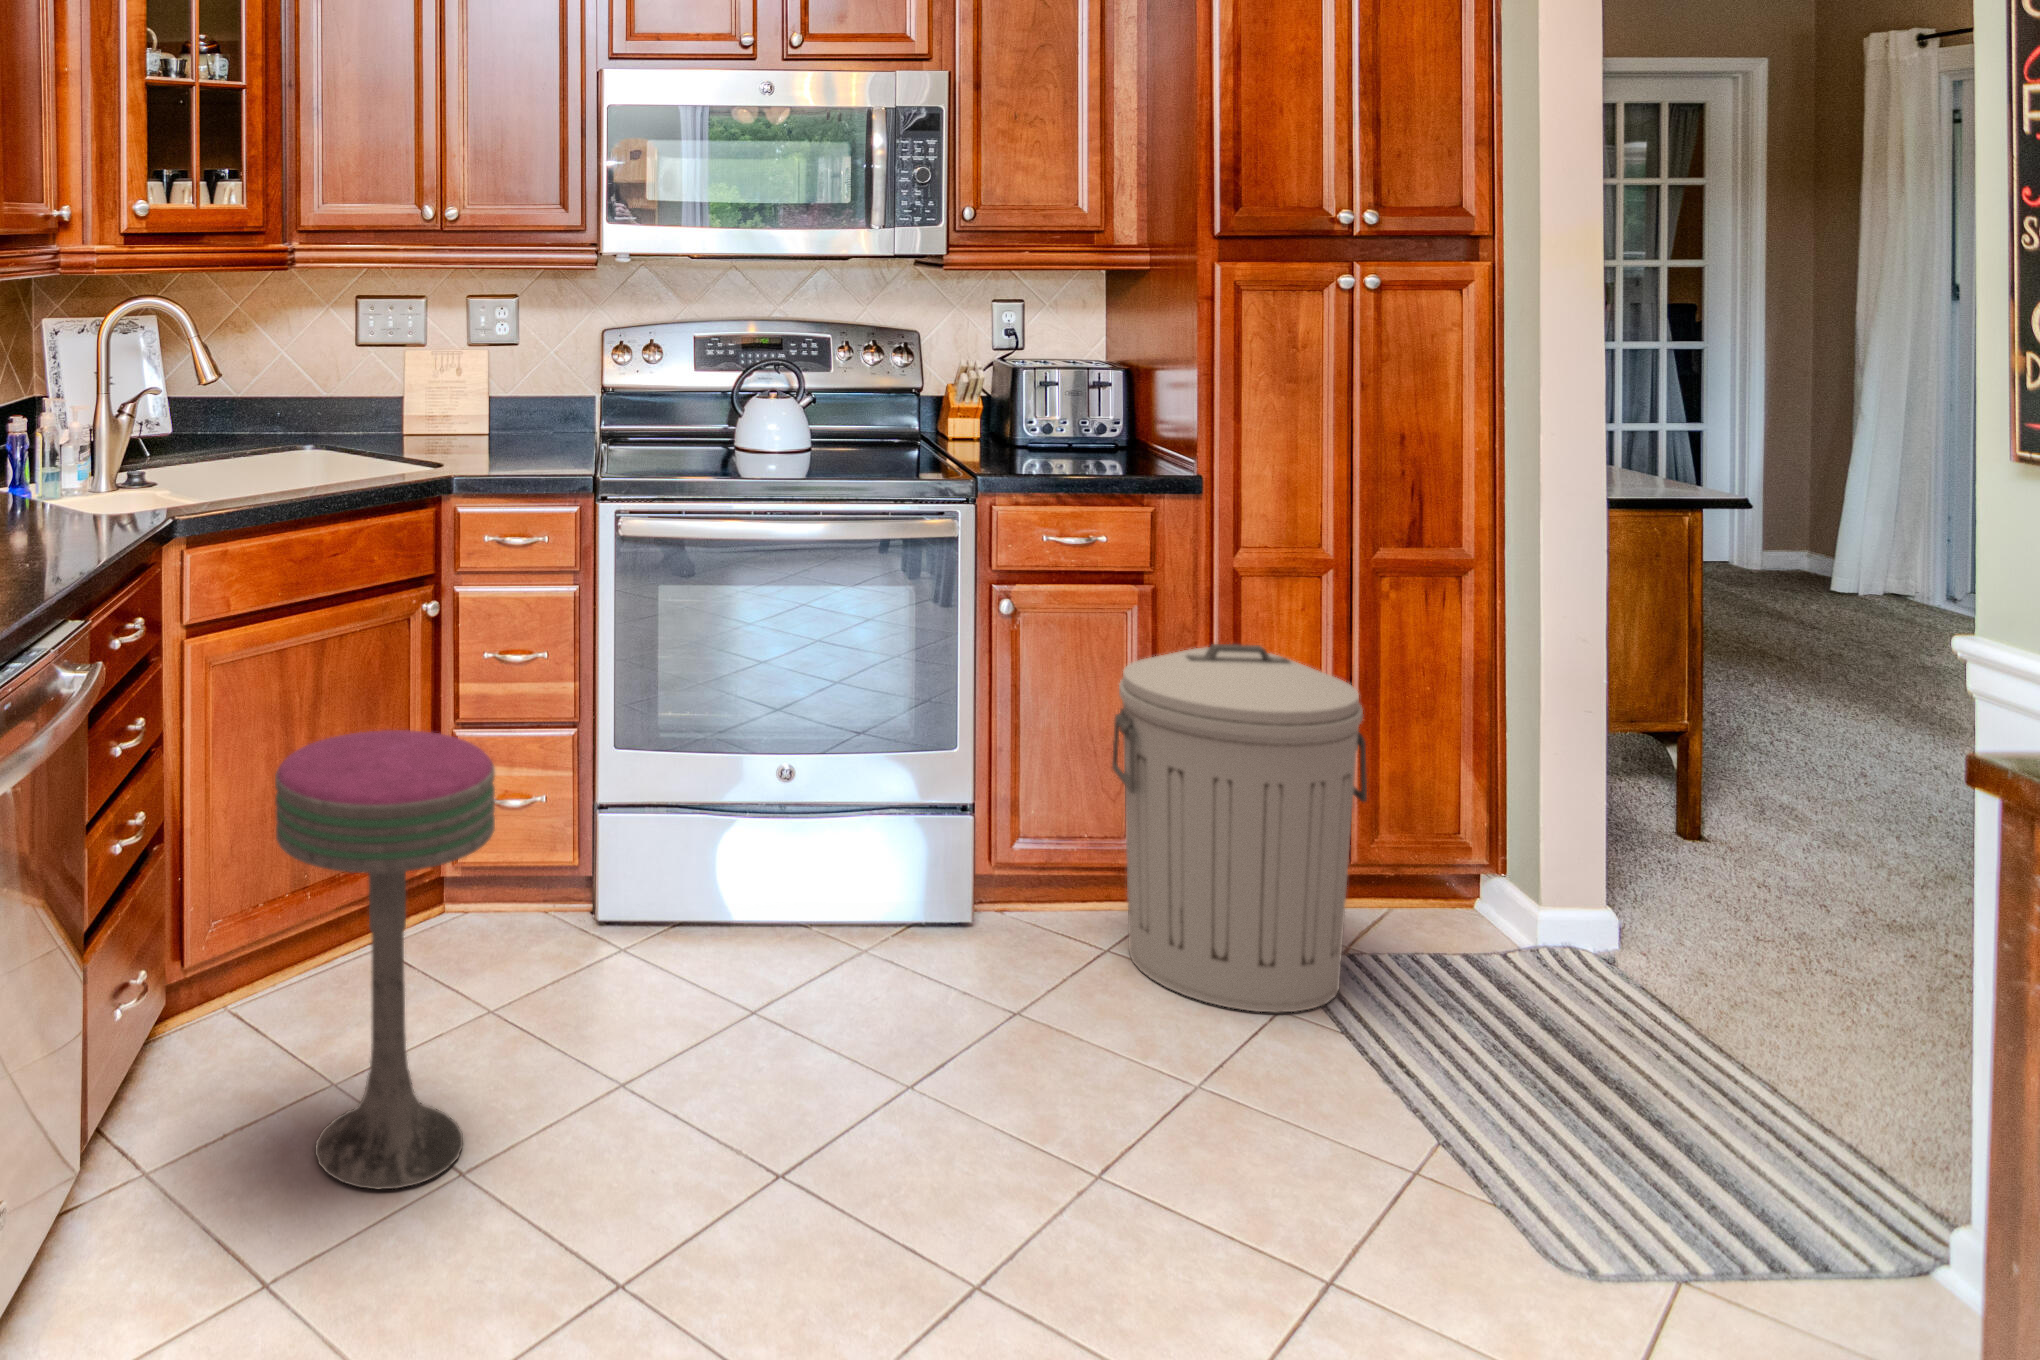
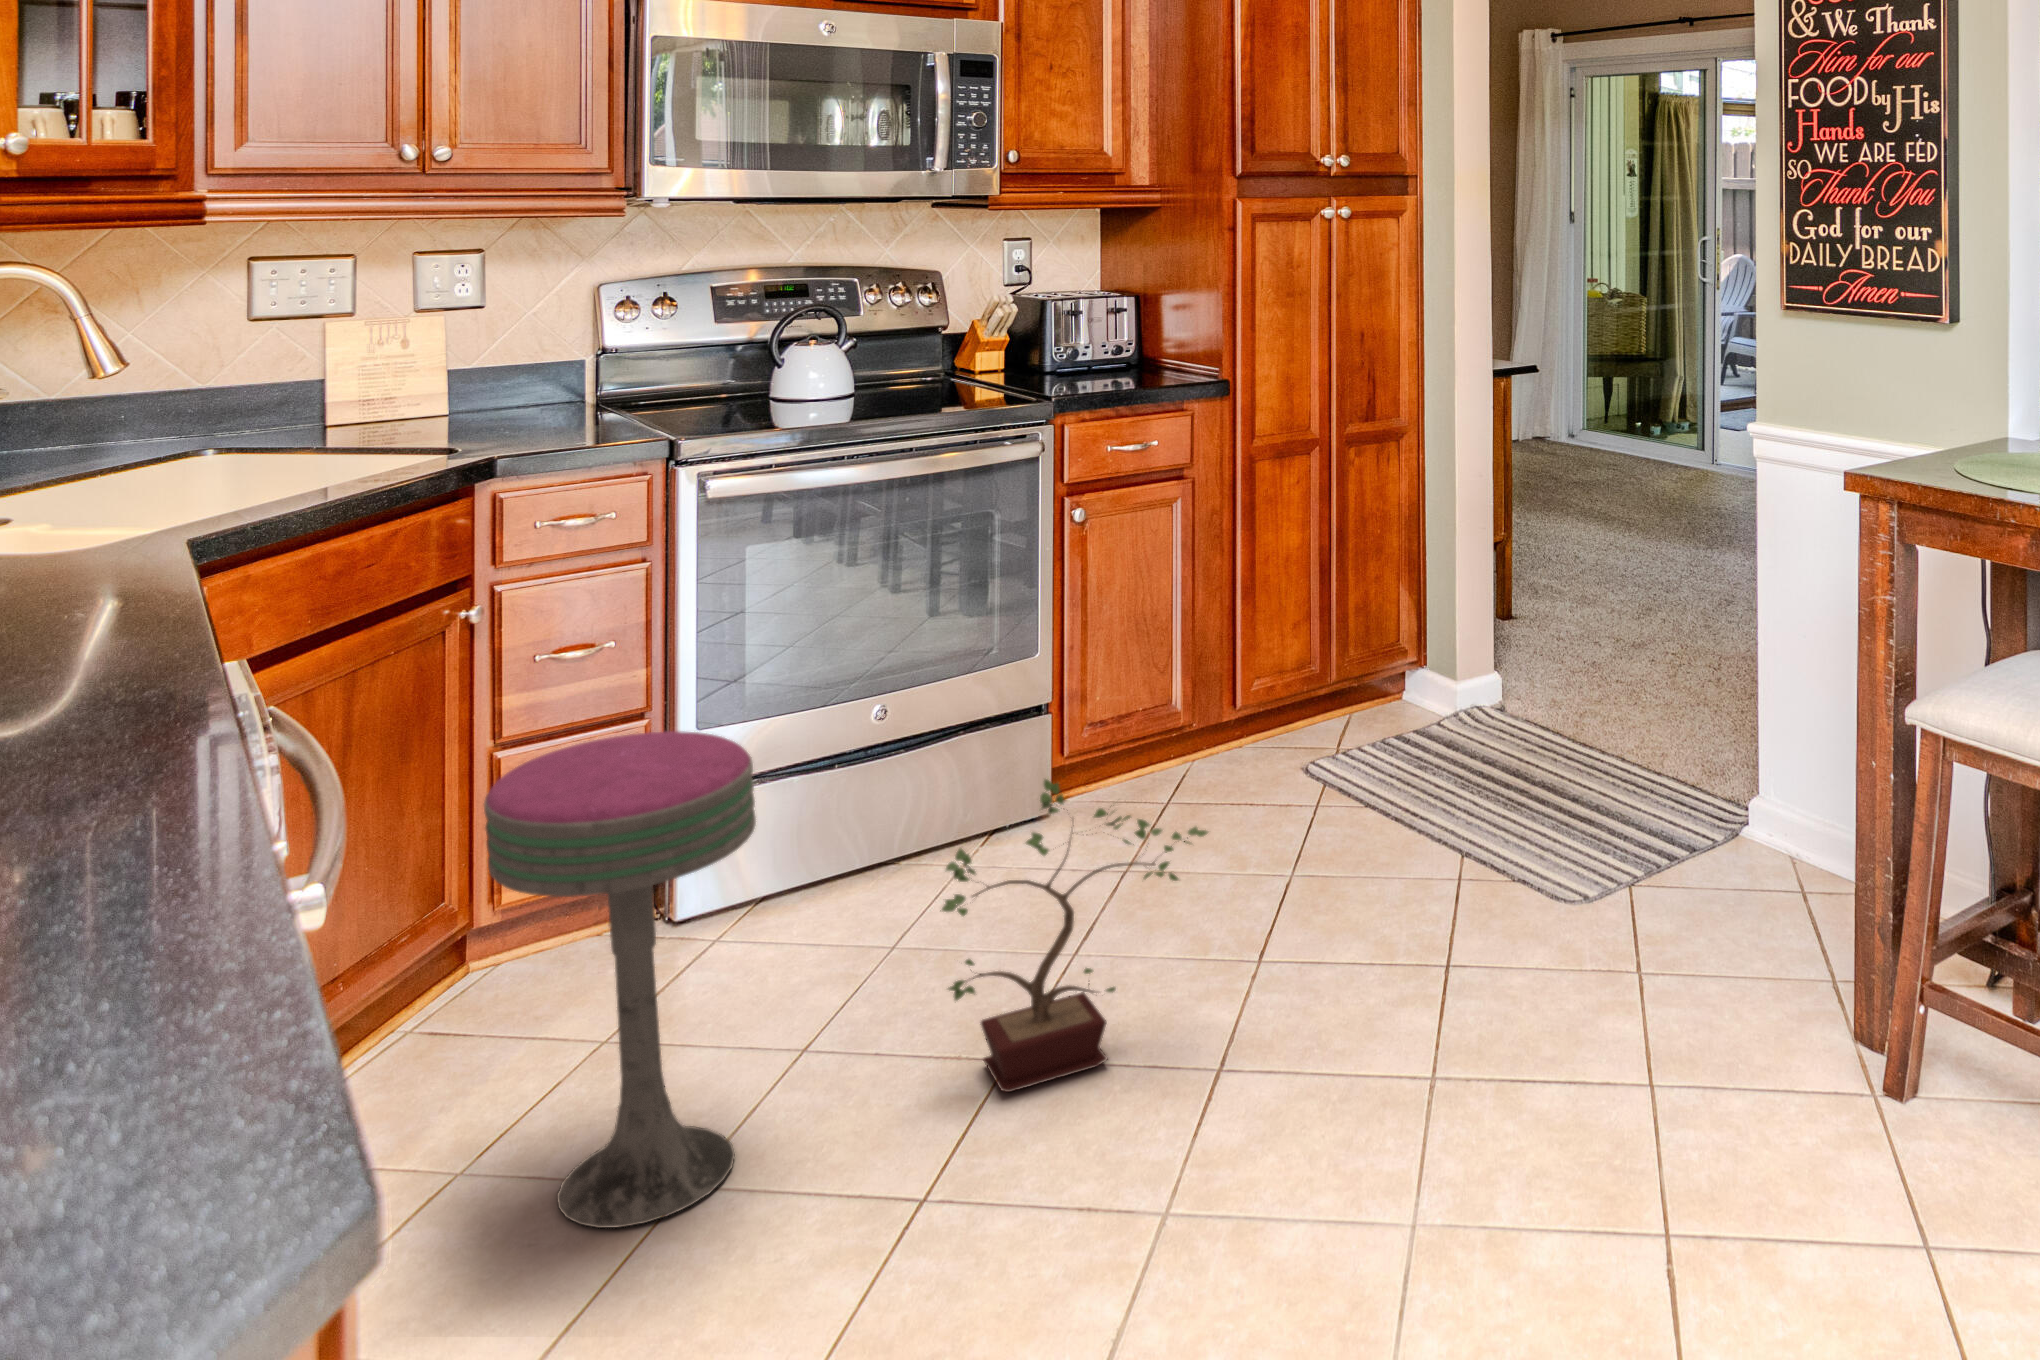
trash can: present [1112,644,1367,1012] -> none [1187,519,1375,813]
potted plant: none [650,872,960,1219] -> present [940,779,1208,1092]

